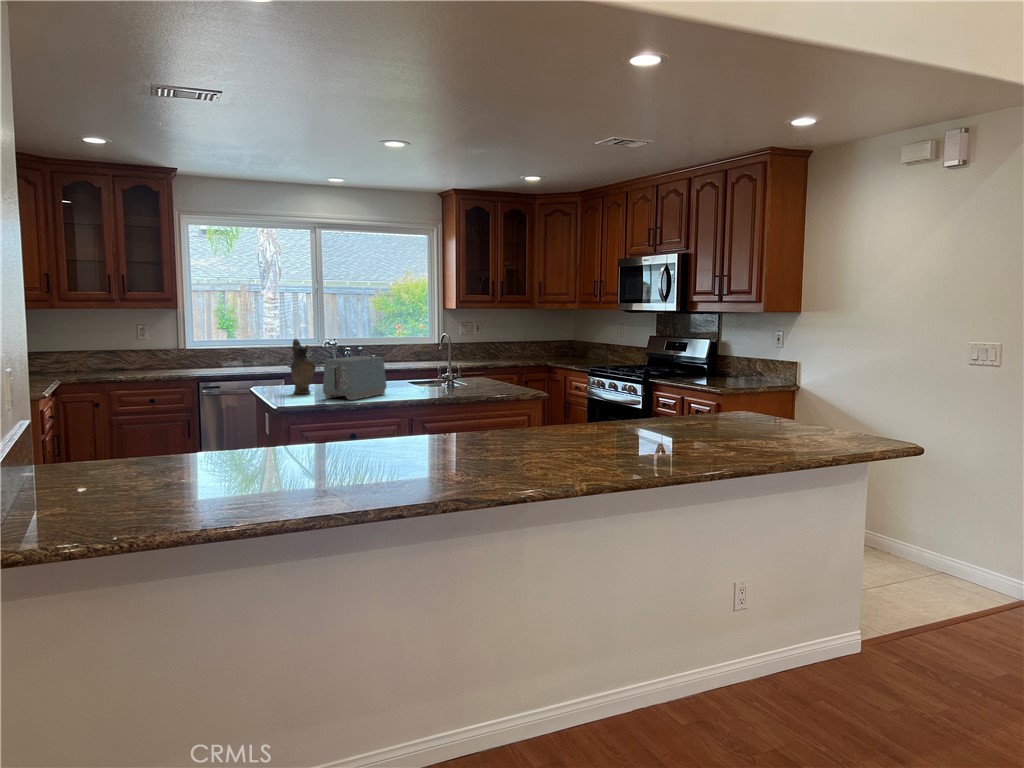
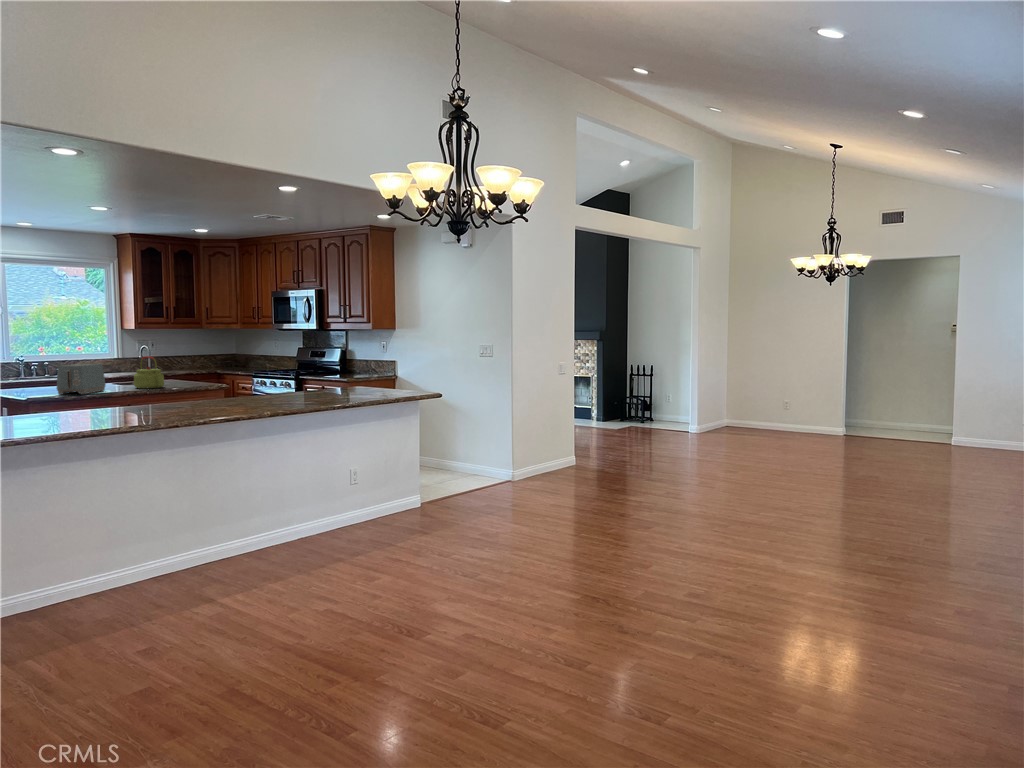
ceramic pitcher: present [291,339,316,394] -> none [21,352,43,394]
kettle: none [424,348,462,393] -> present [134,356,164,389]

